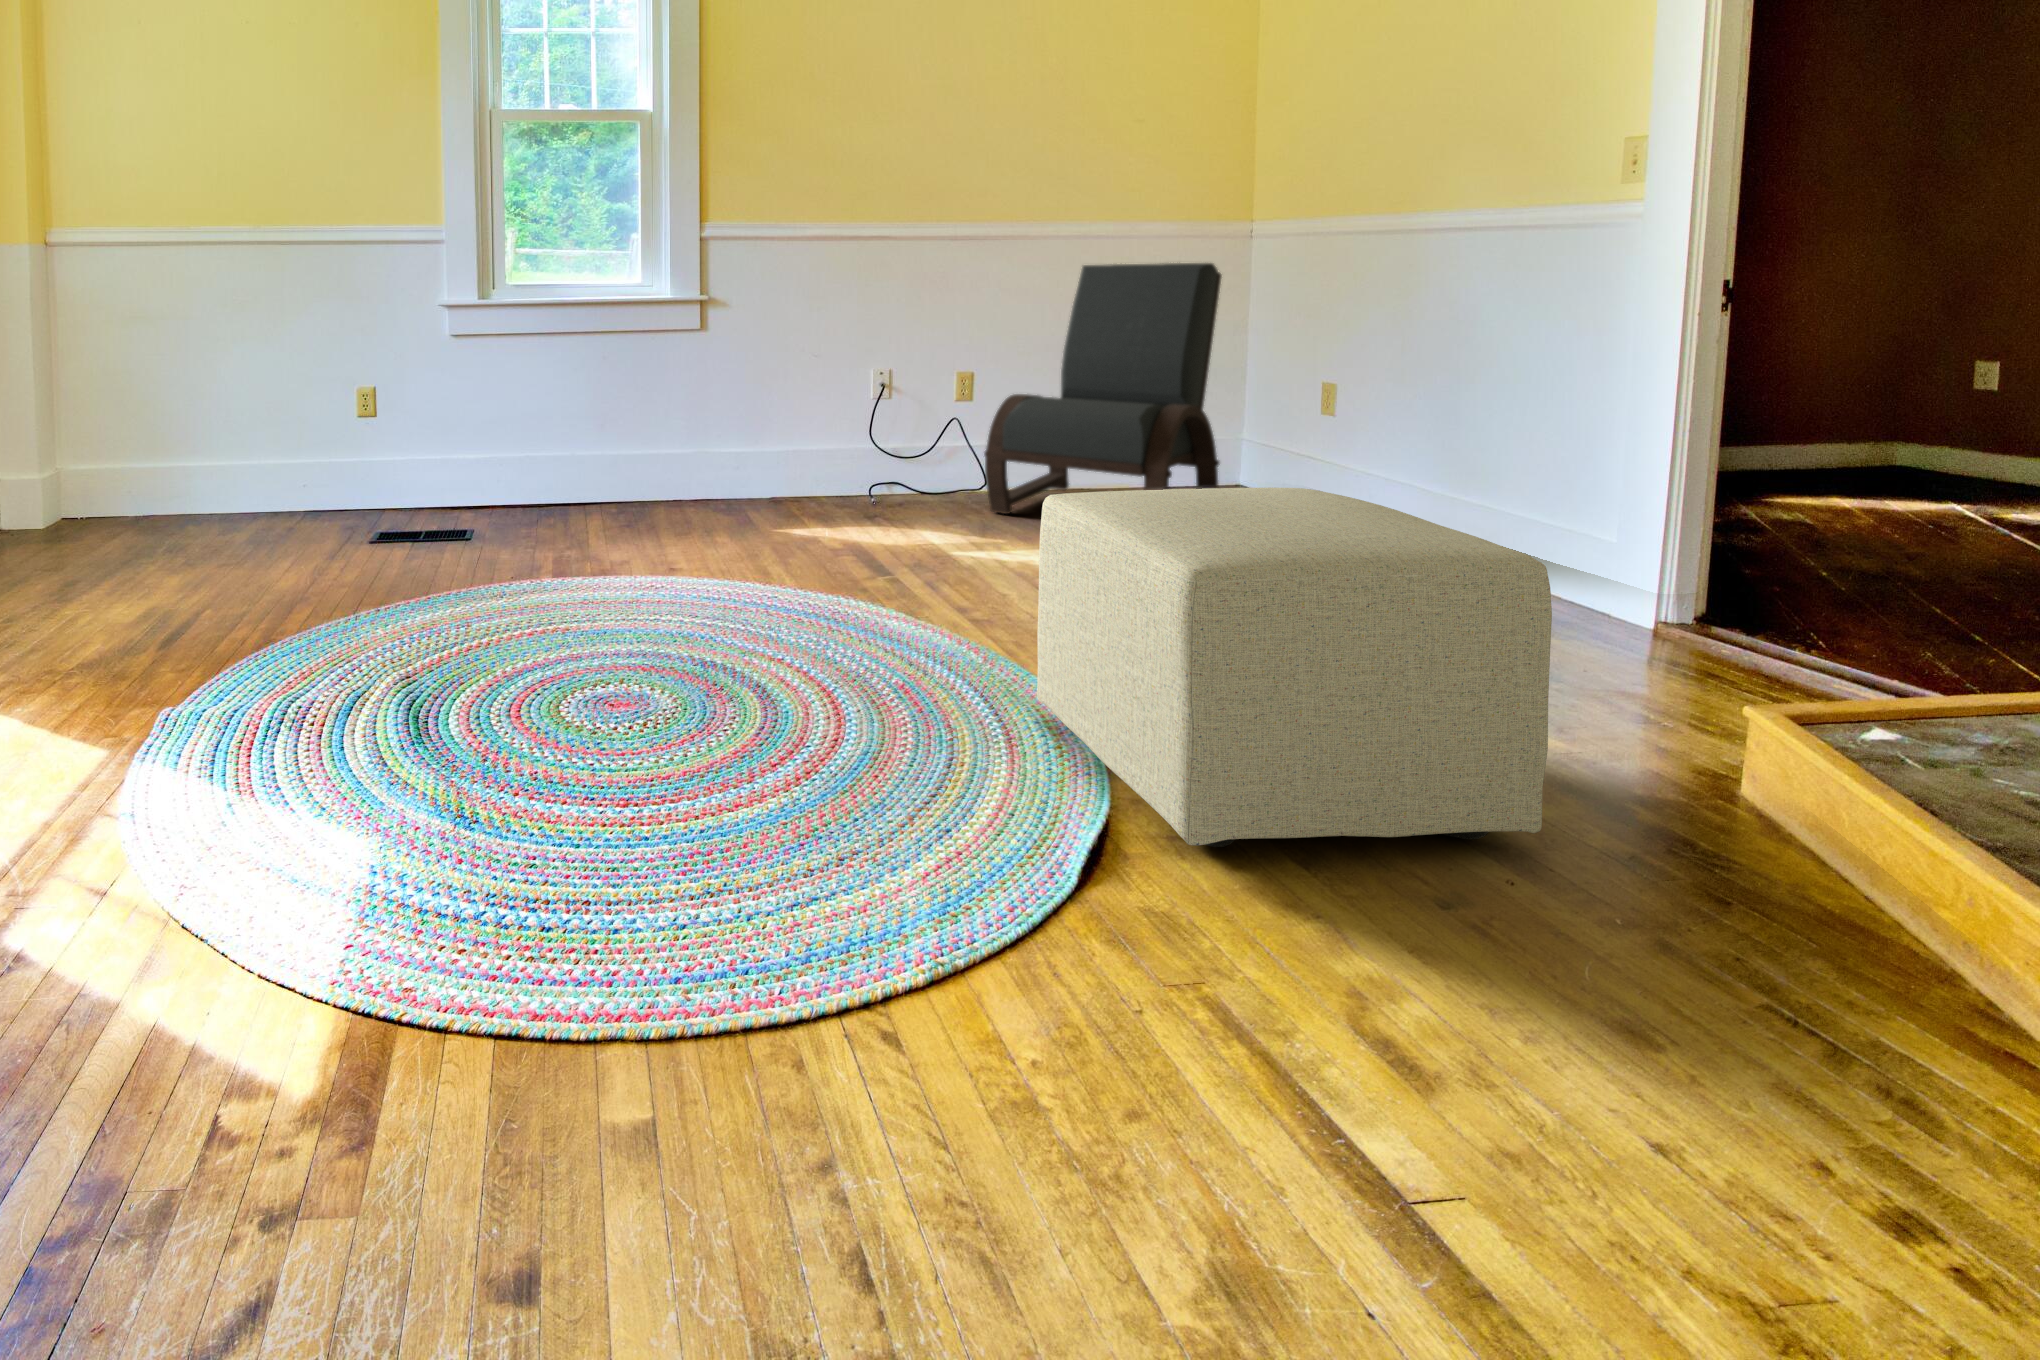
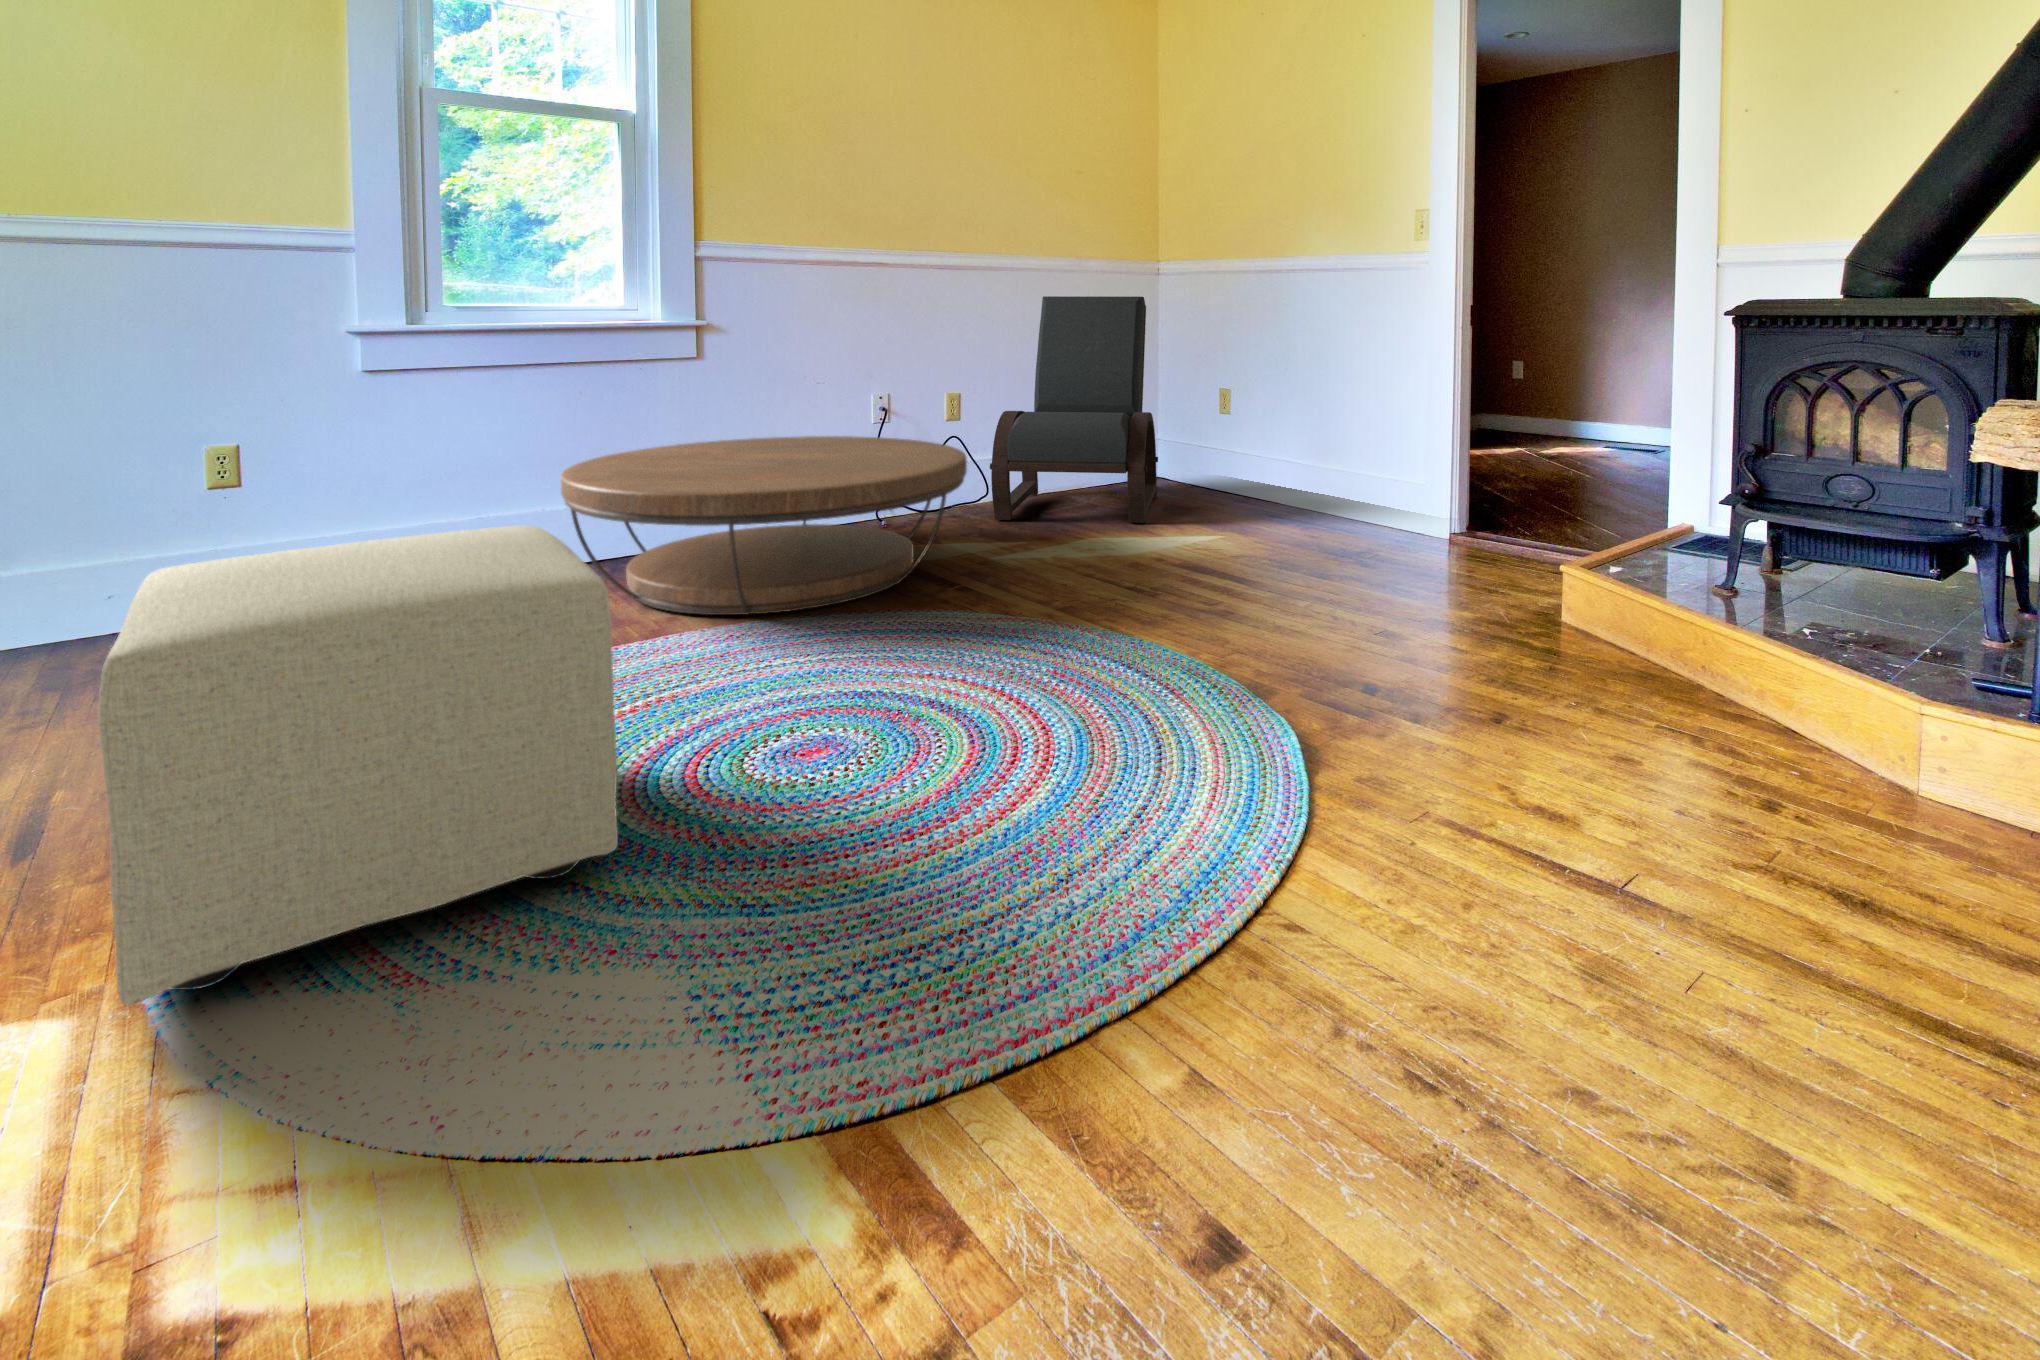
coffee table: none [557,408,918,574] -> present [560,436,967,615]
ottoman: present [1037,488,1552,847] -> present [98,526,618,1005]

